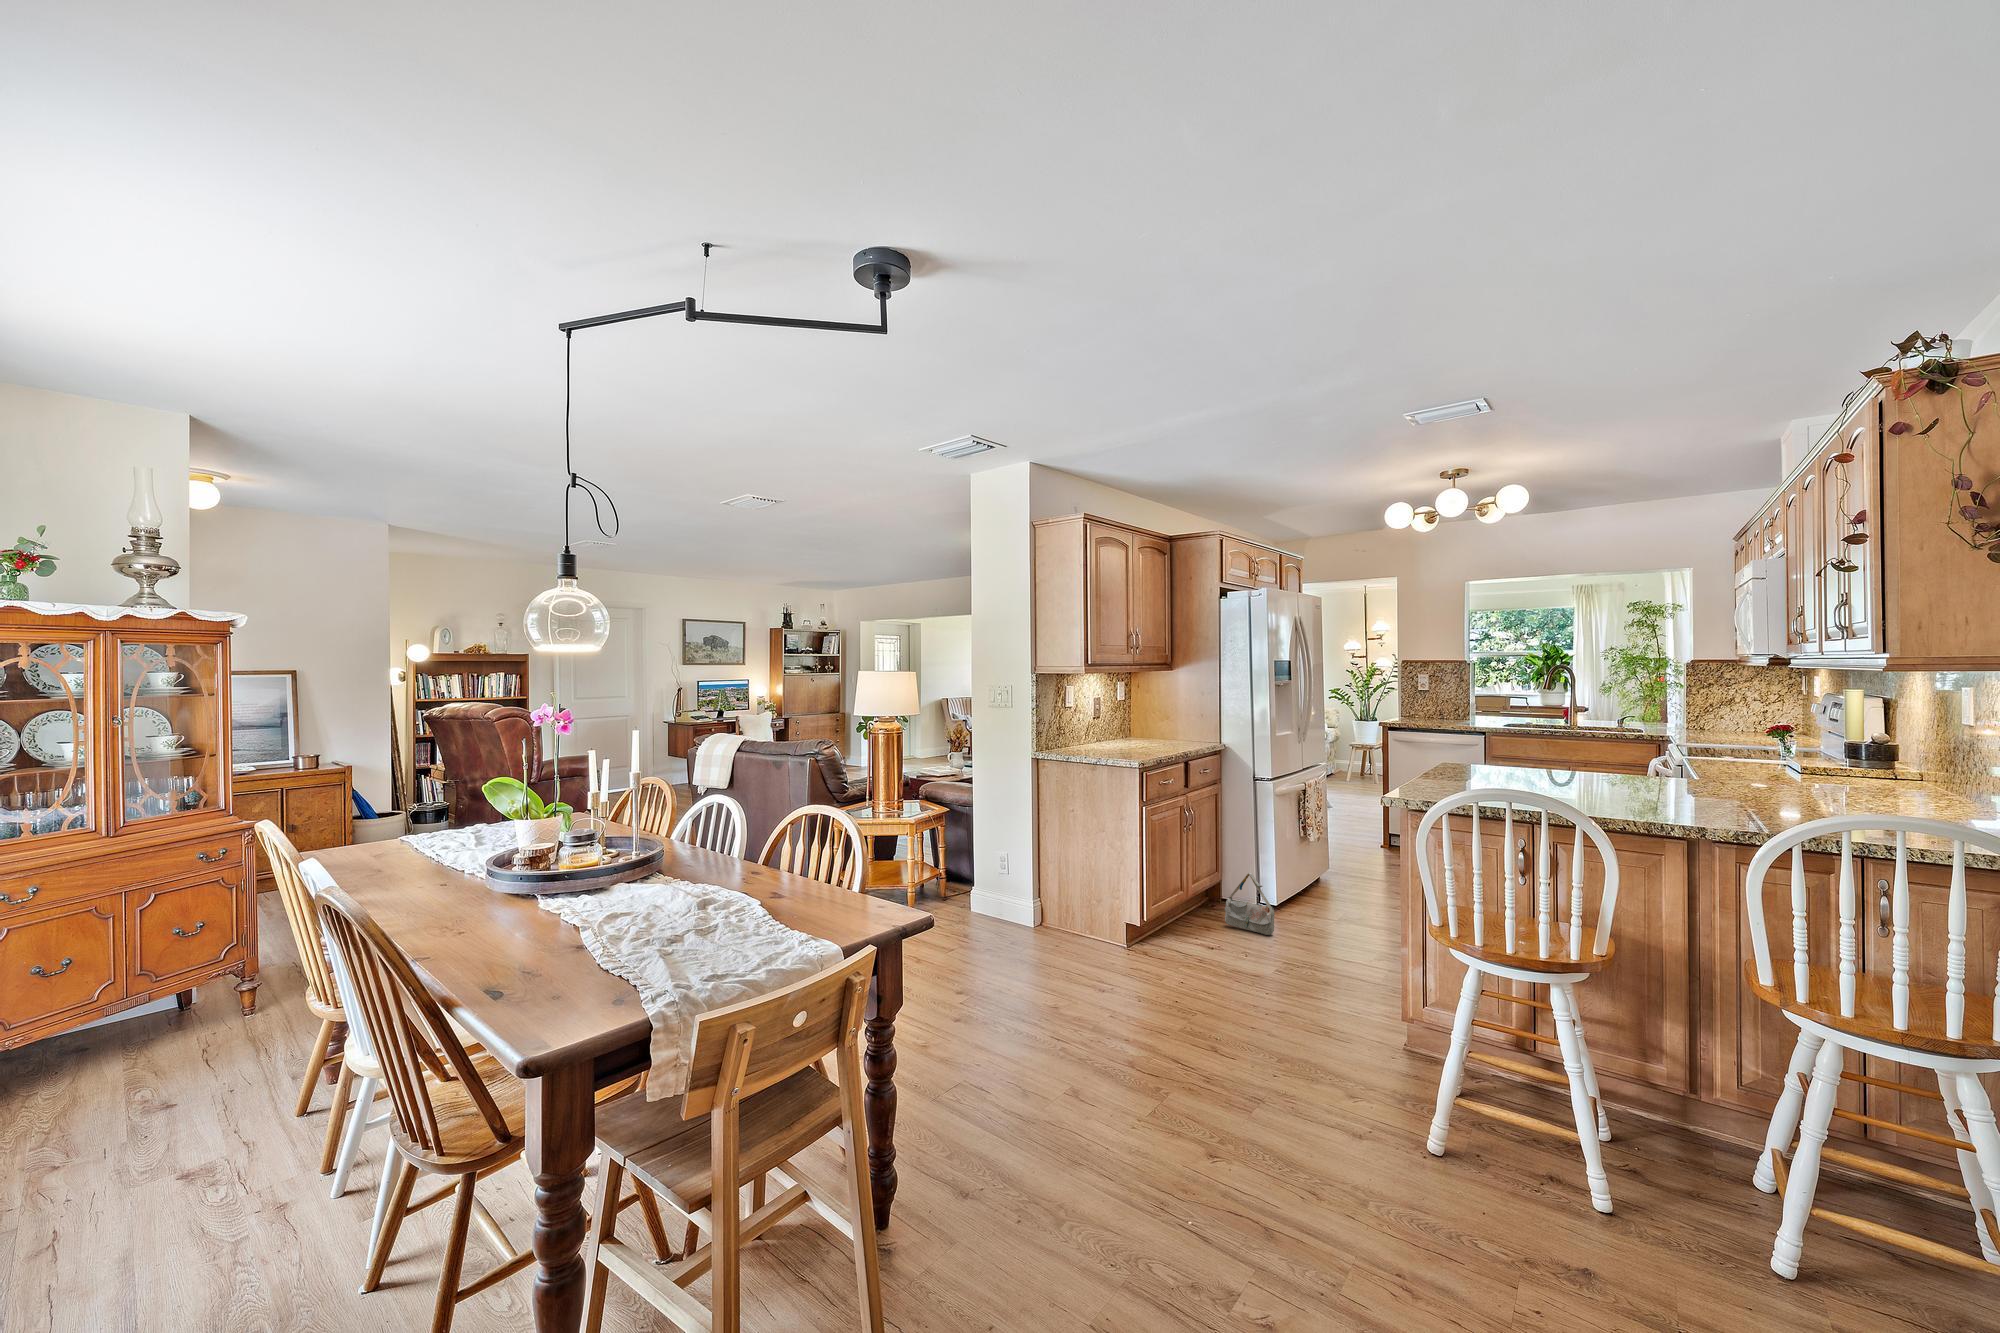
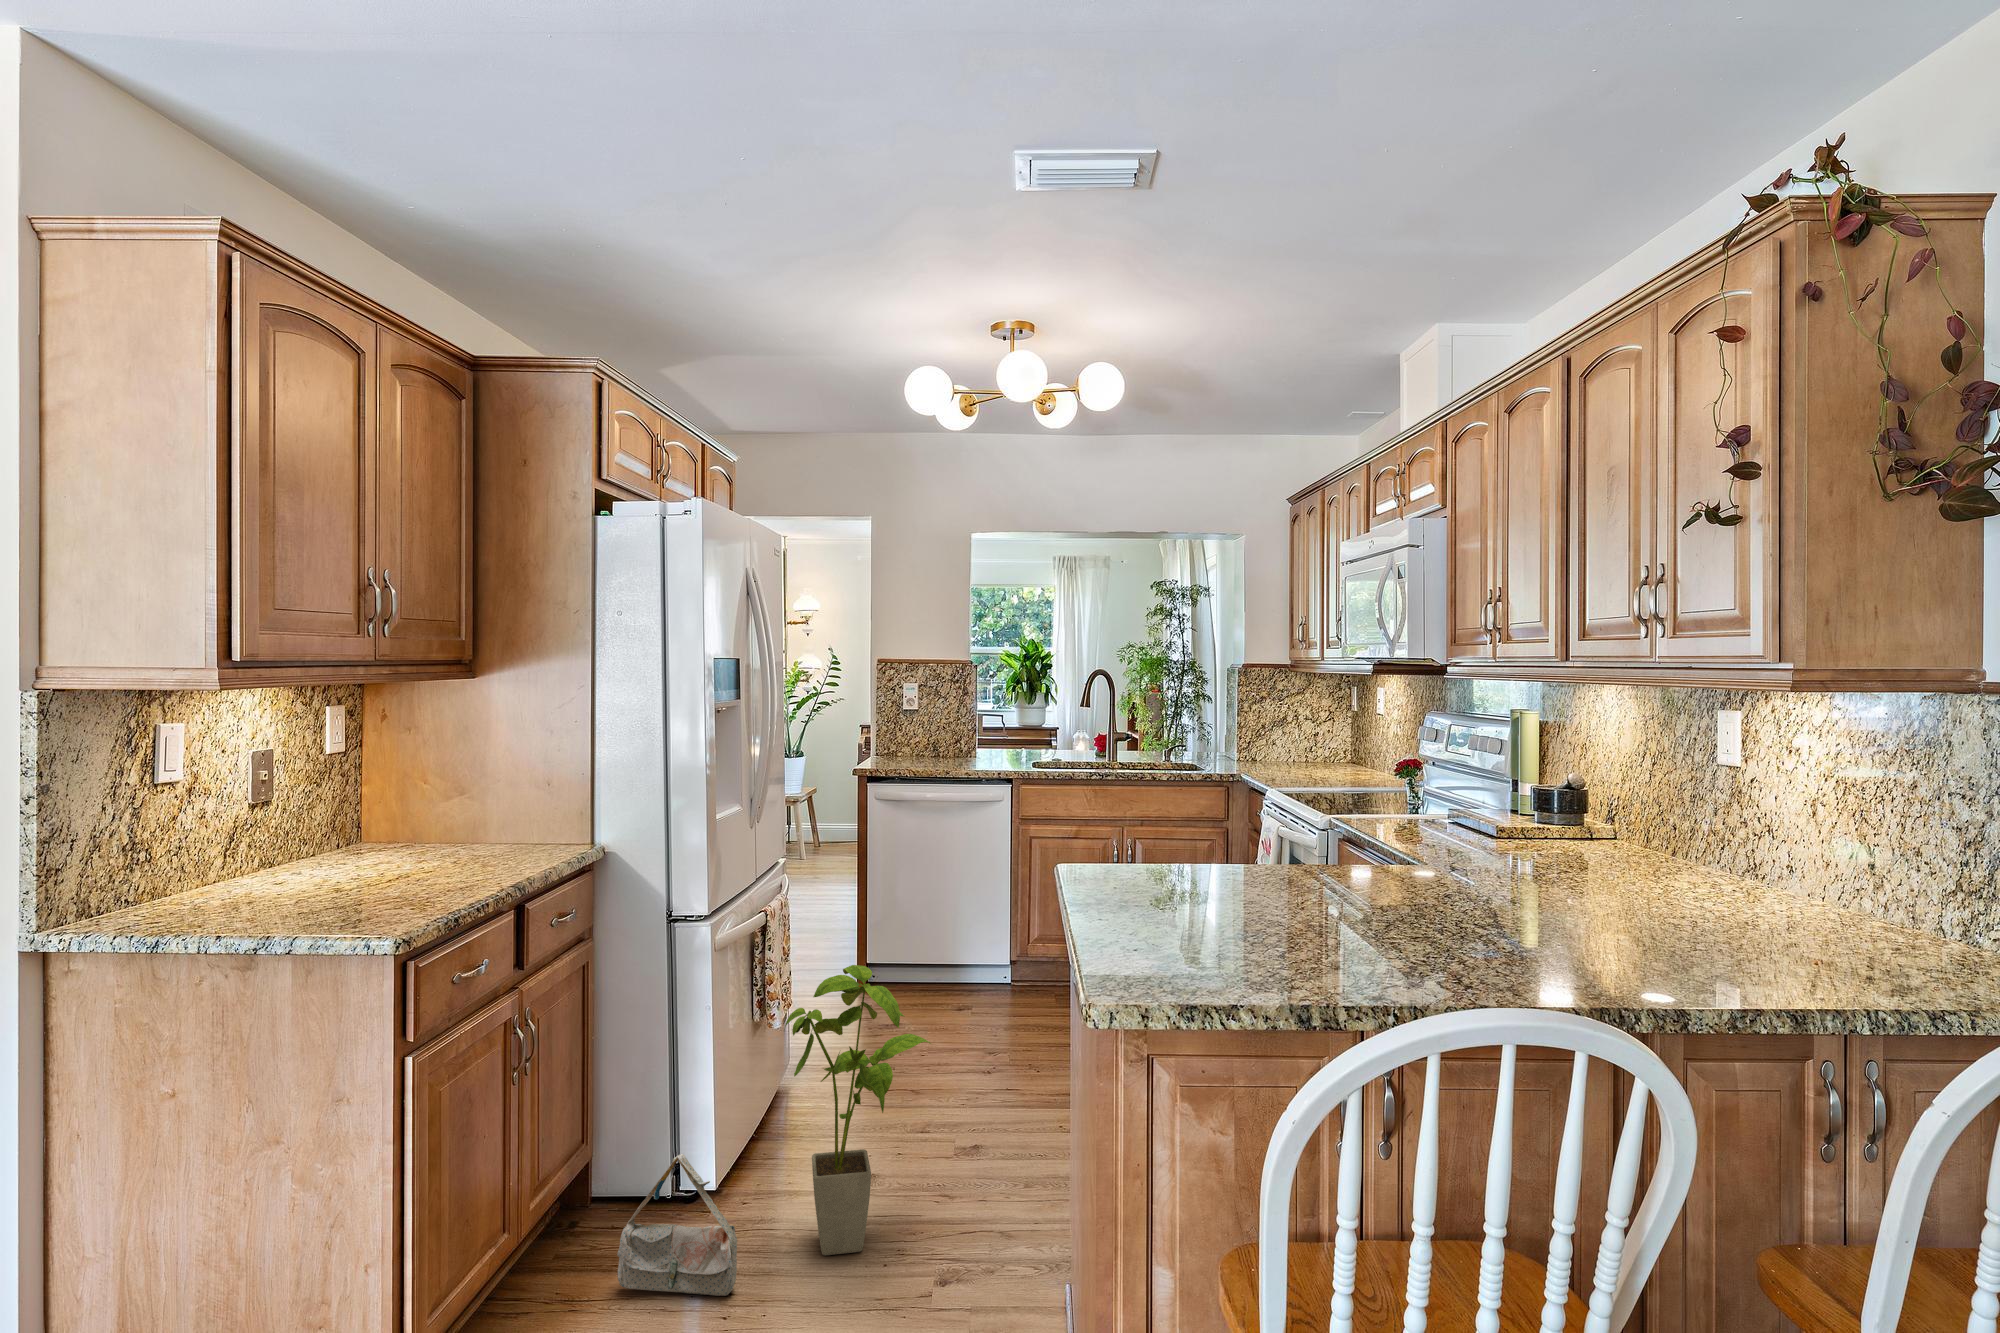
house plant: none [1300,804,1376,936] -> present [784,965,931,1255]

